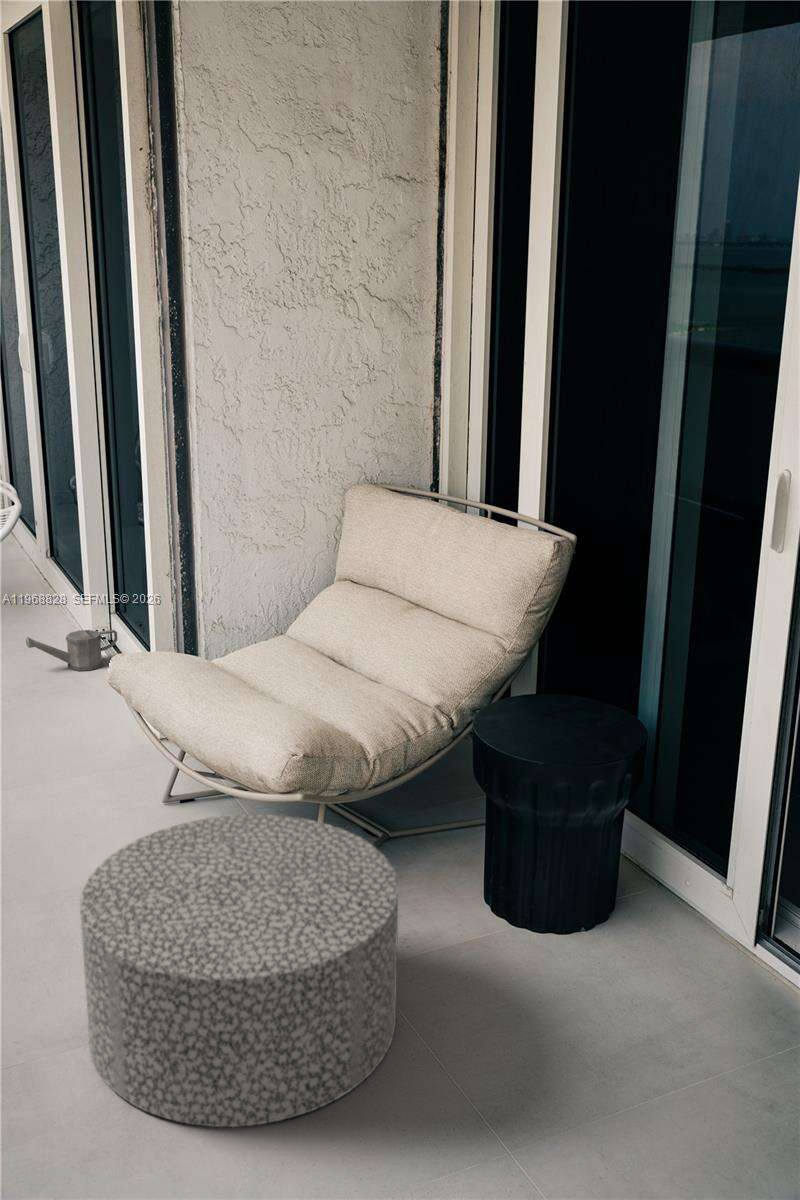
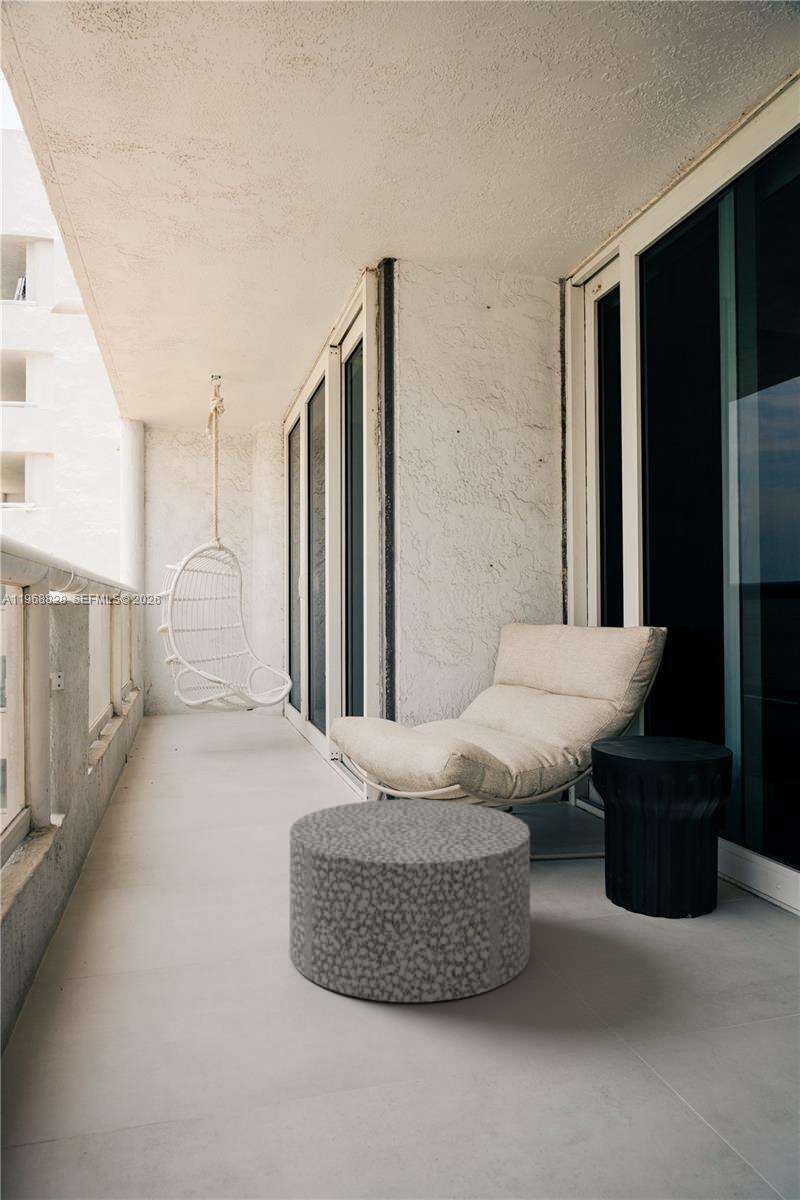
watering can: present [26,630,117,671] -> none [281,746,342,773]

